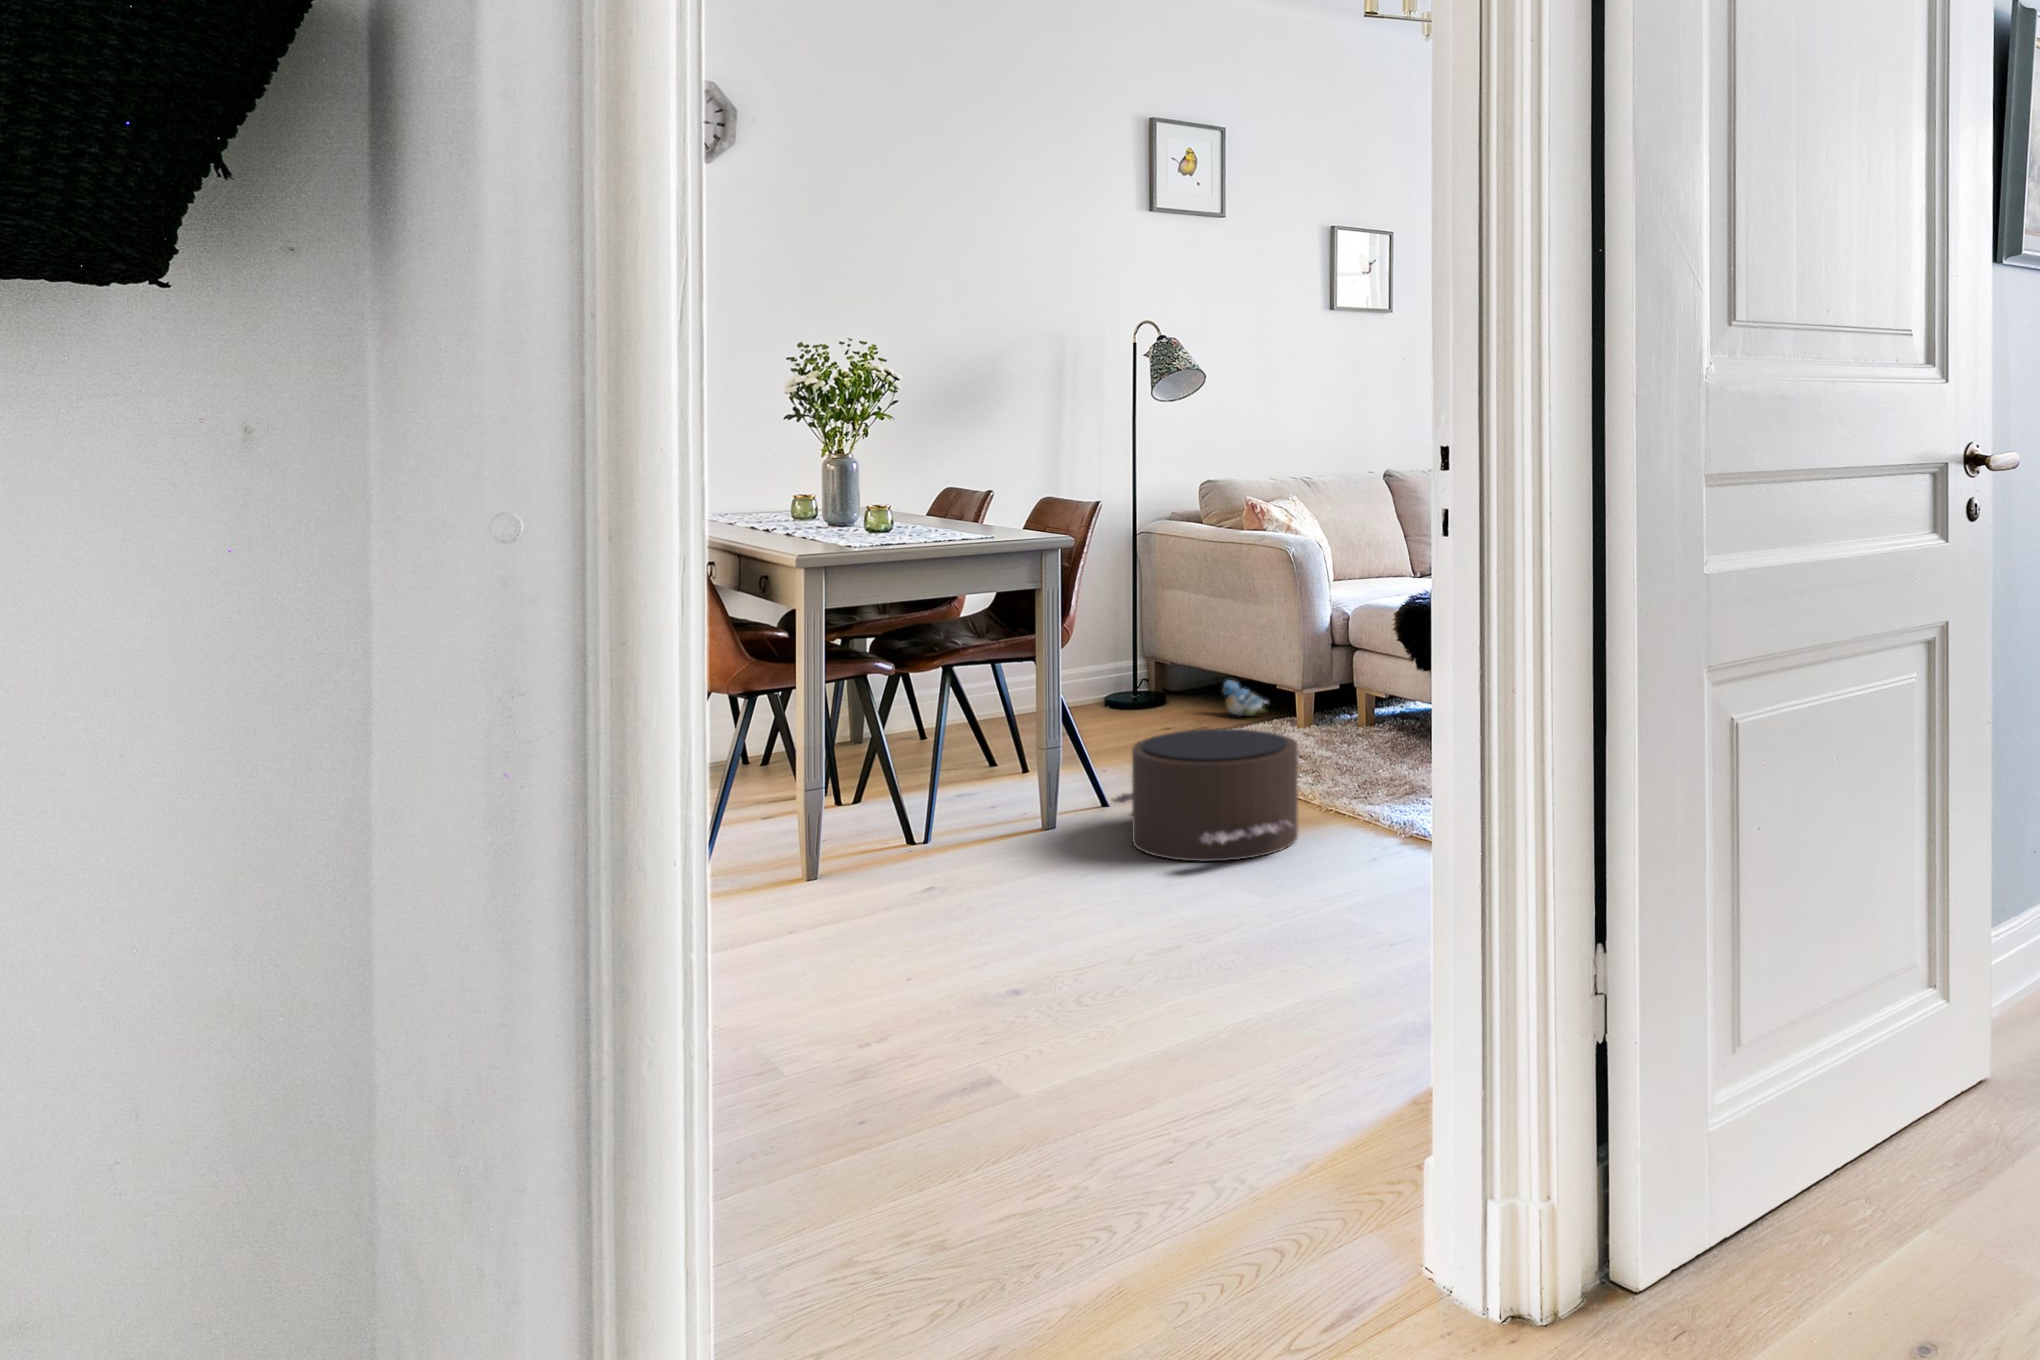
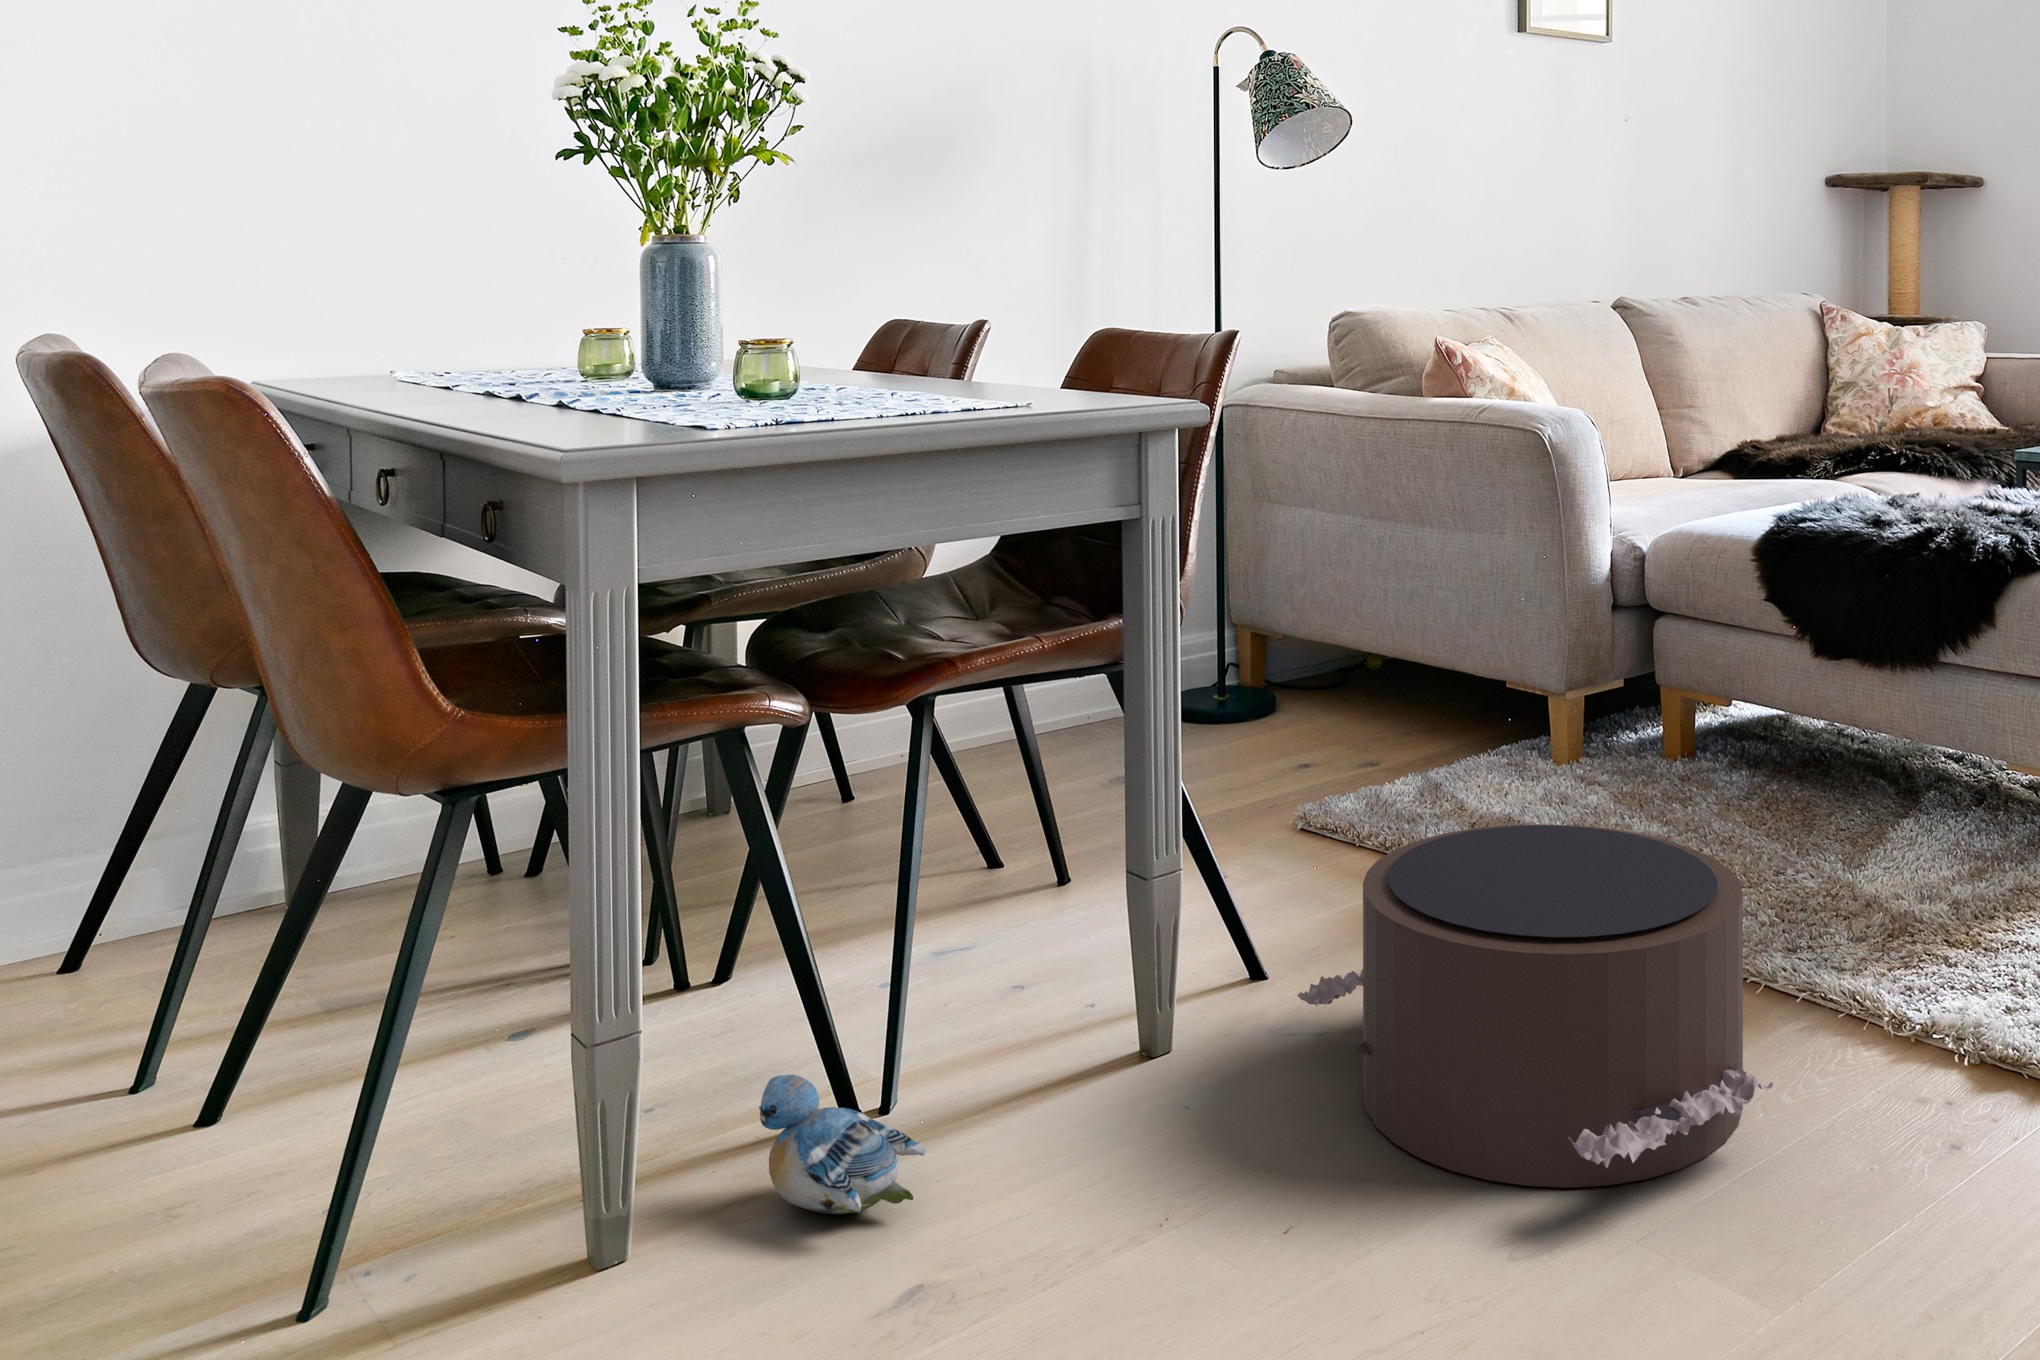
plush toy: present [1223,680,1267,716] -> present [759,1074,925,1214]

